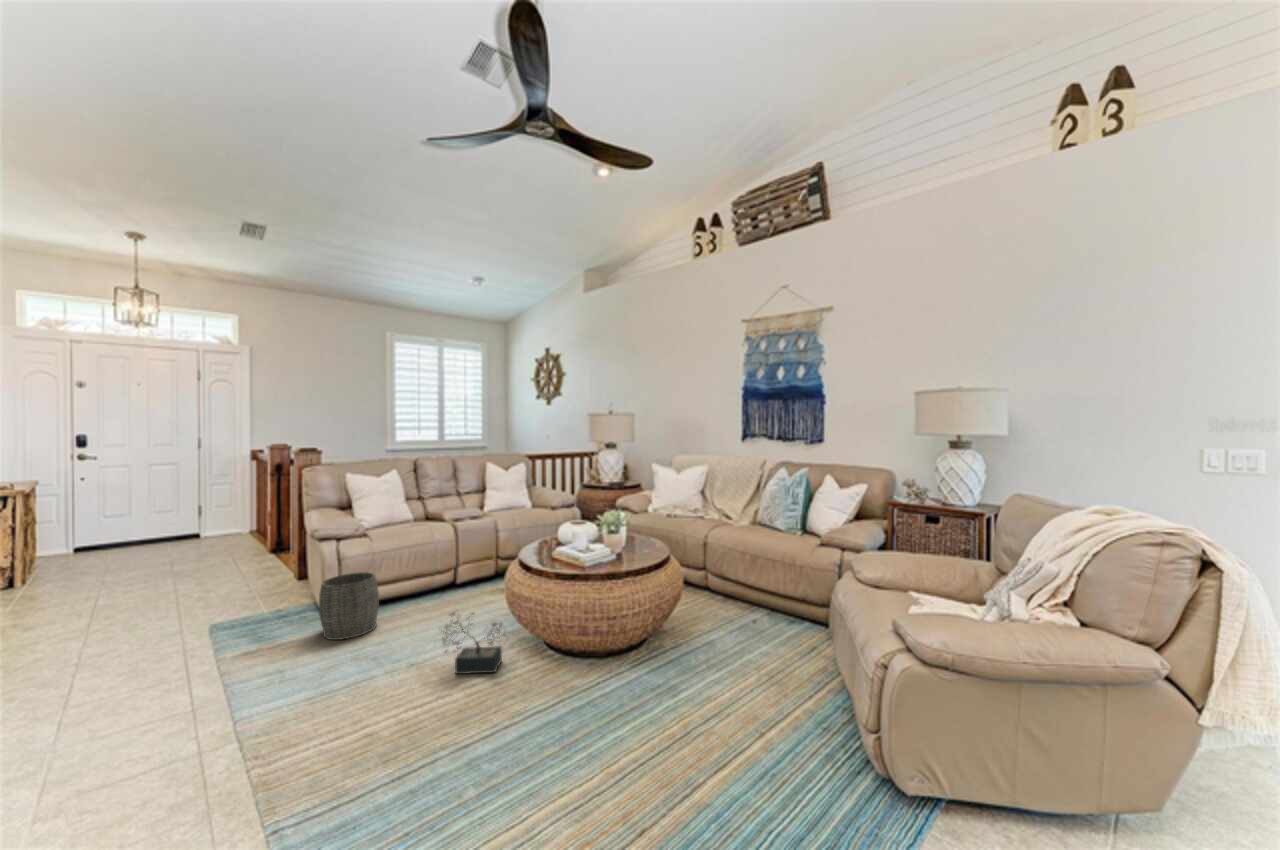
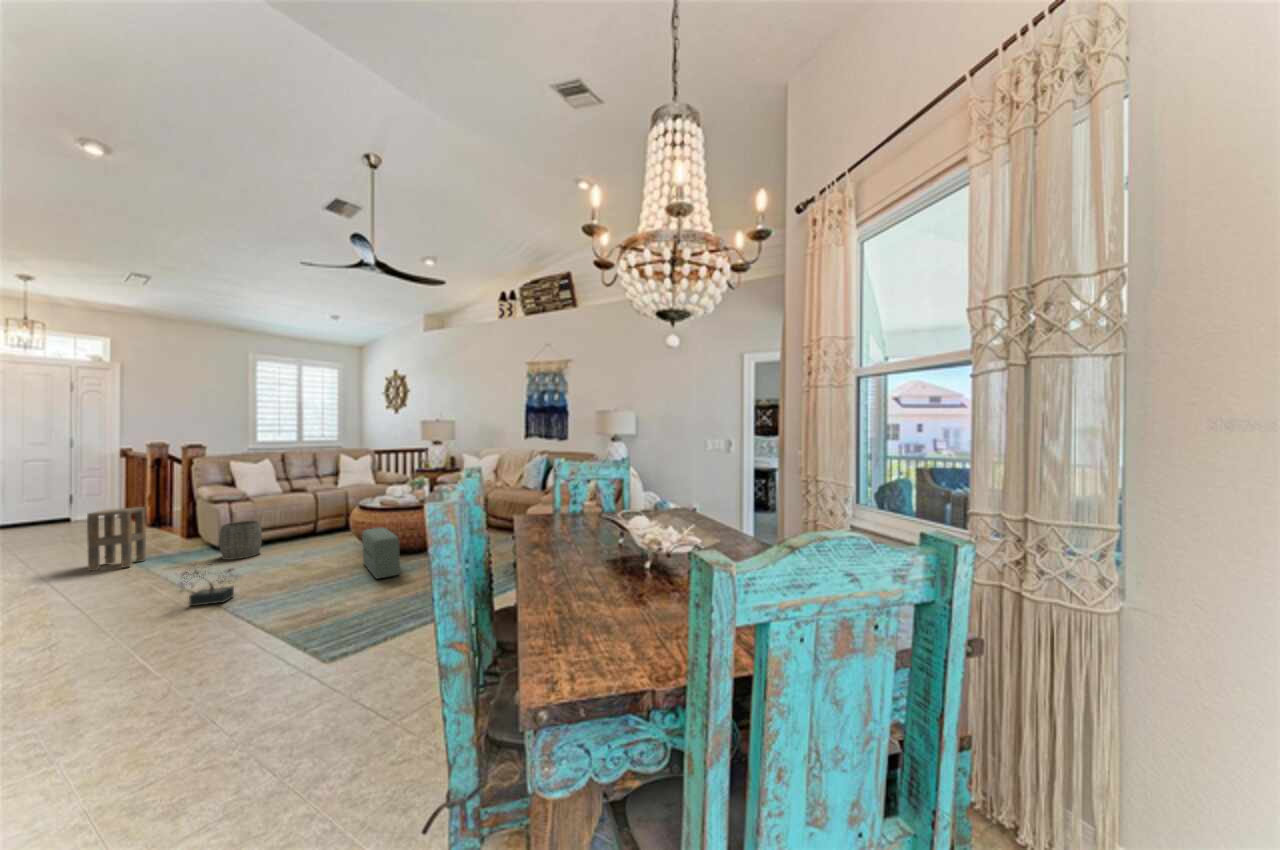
side table: none [145,547,230,650] -> present [87,507,146,571]
decorative plant: present [442,612,508,674] -> present [180,564,236,606]
pouf: none [526,613,602,749] -> present [362,528,400,578]

